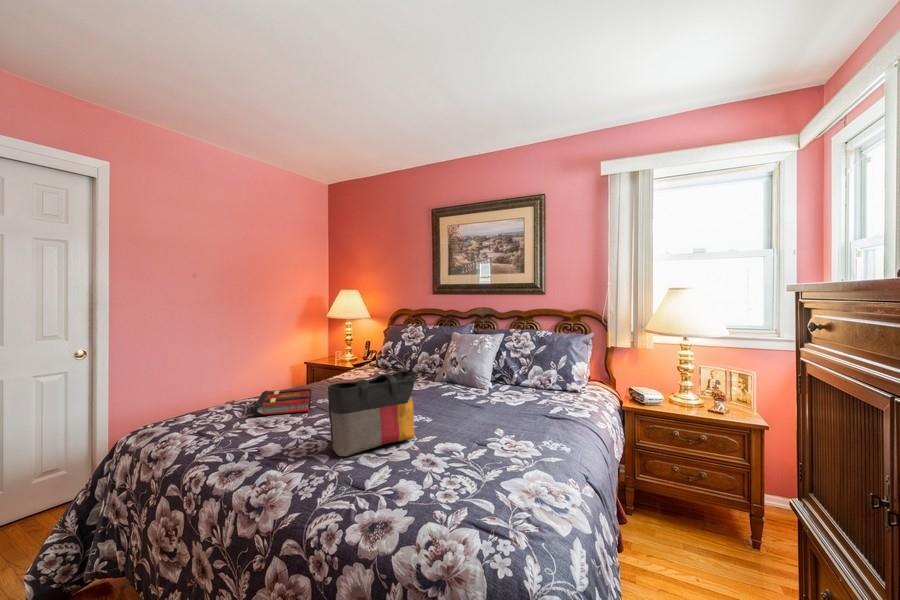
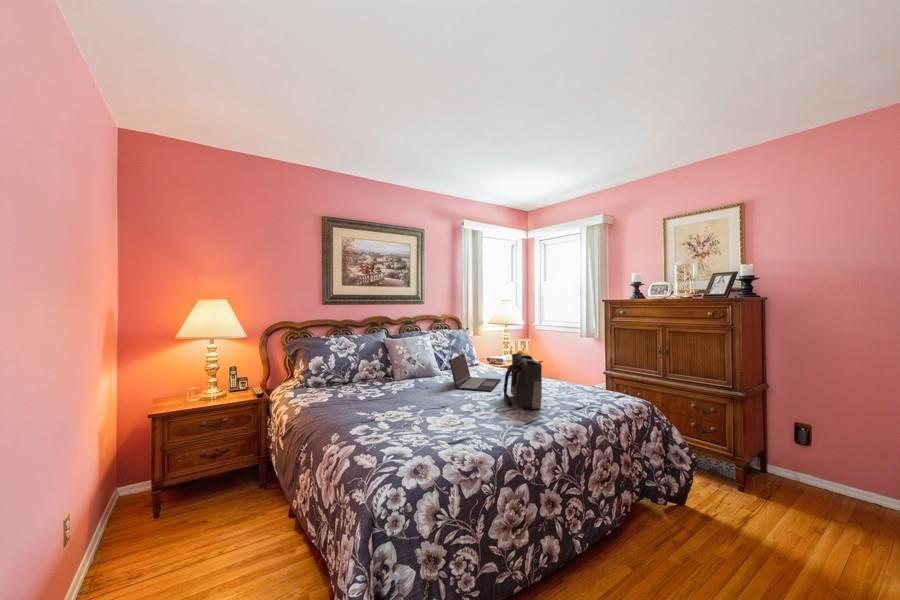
laptop: none [408,365,486,421] -> present [449,353,501,391]
book: present [252,387,311,416] -> none [365,398,432,425]

